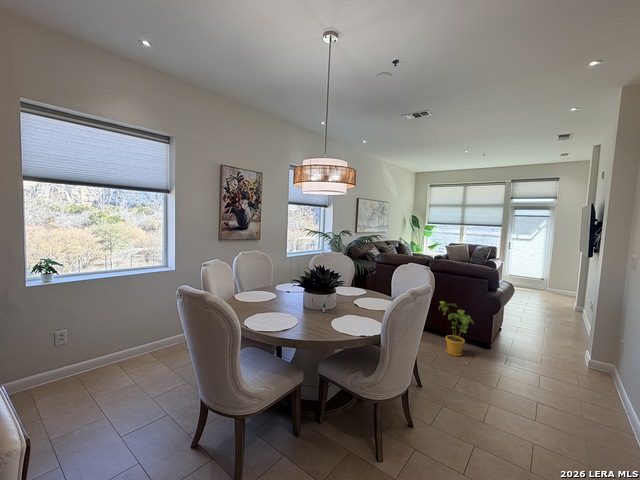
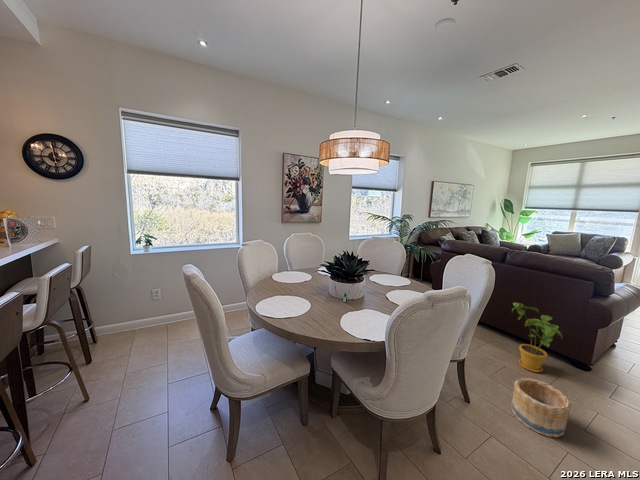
basket: none [449,358,487,397] -> present [511,378,571,437]

